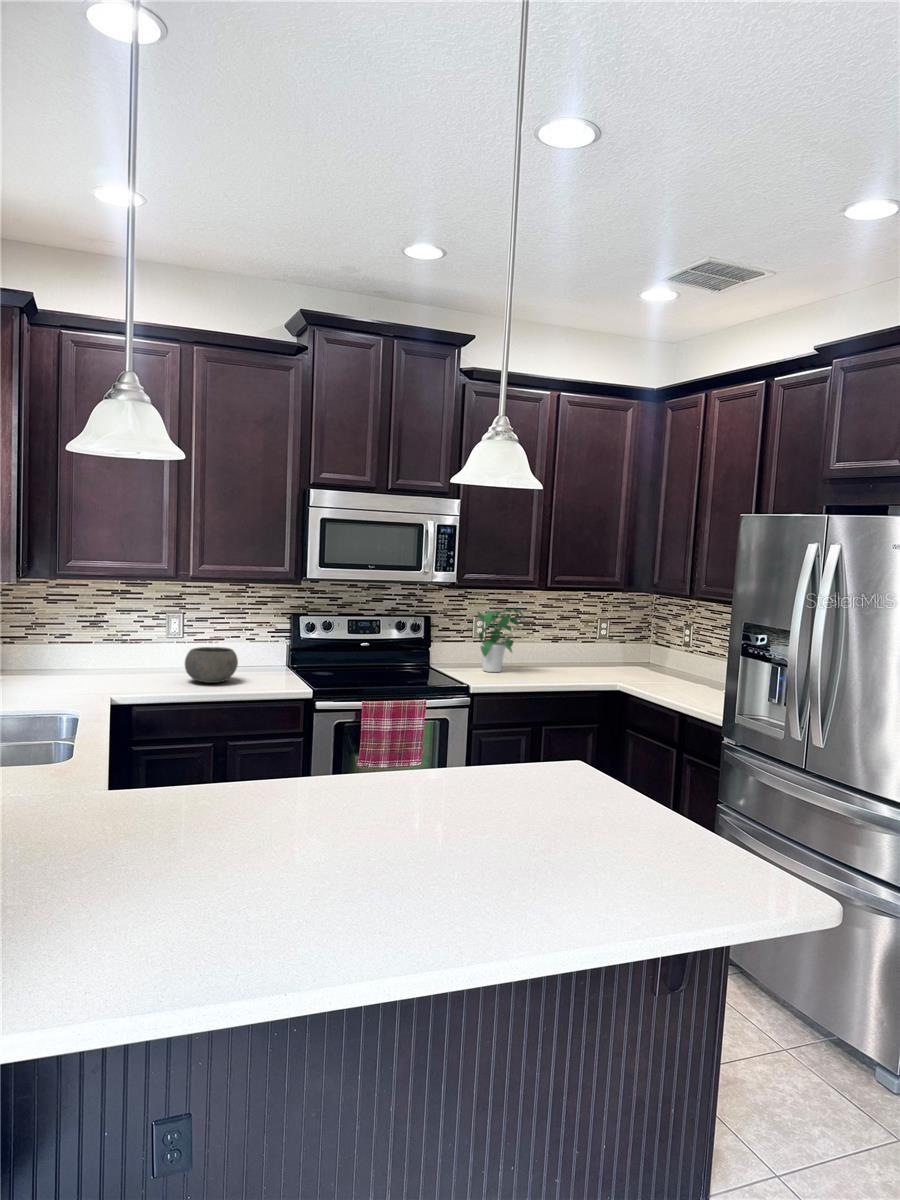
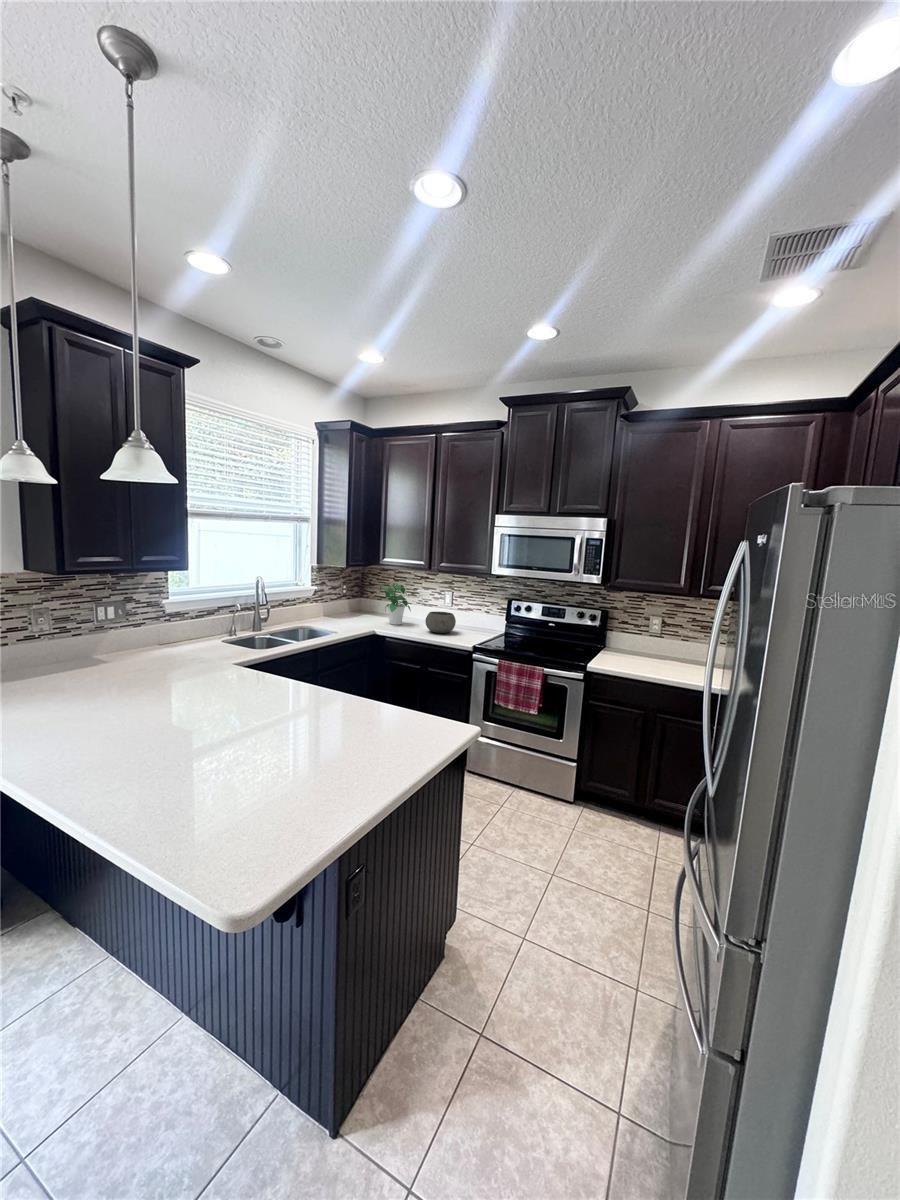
potted plant: present [478,609,524,672] -> present [380,583,411,625]

